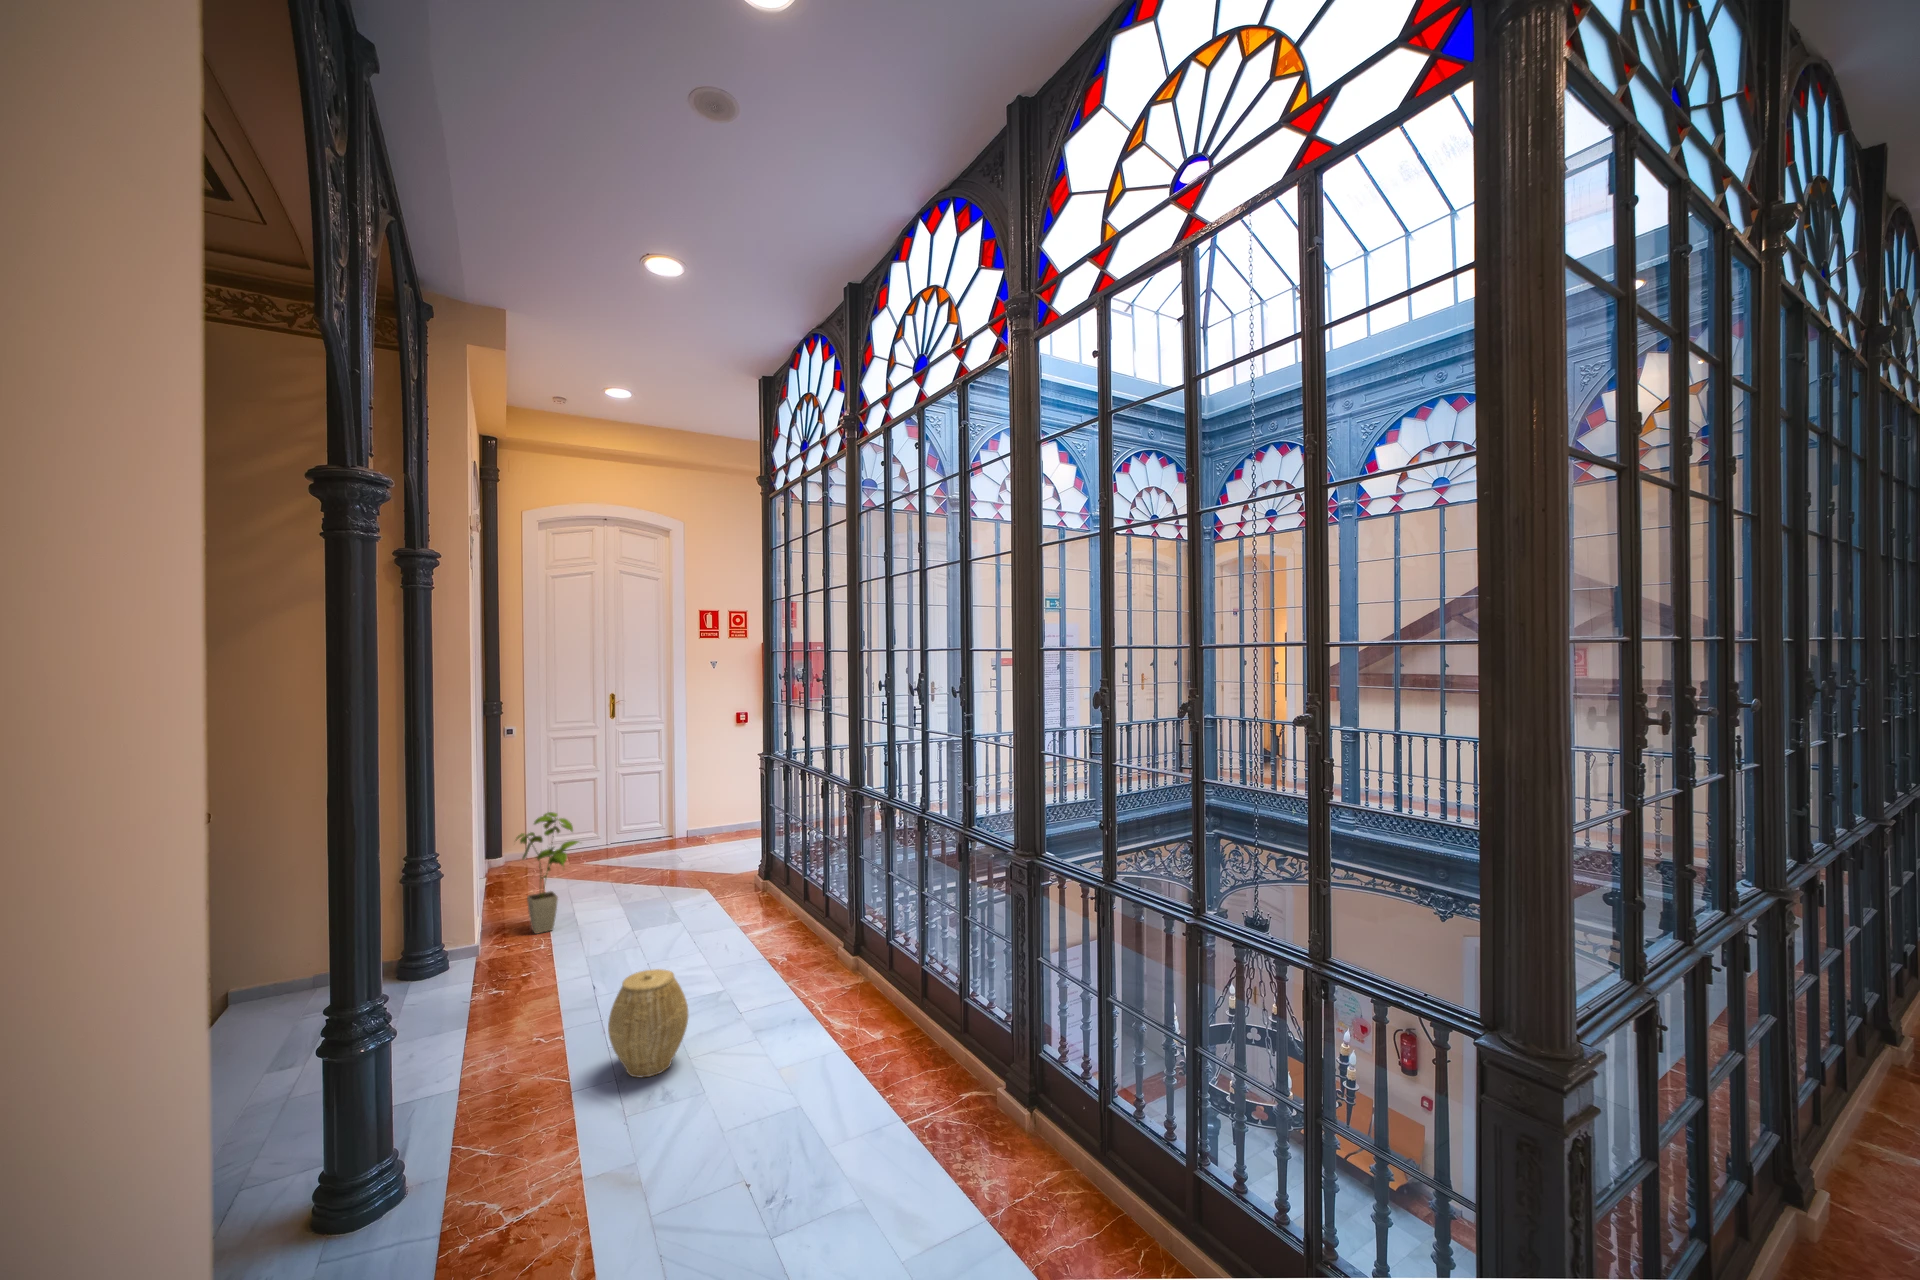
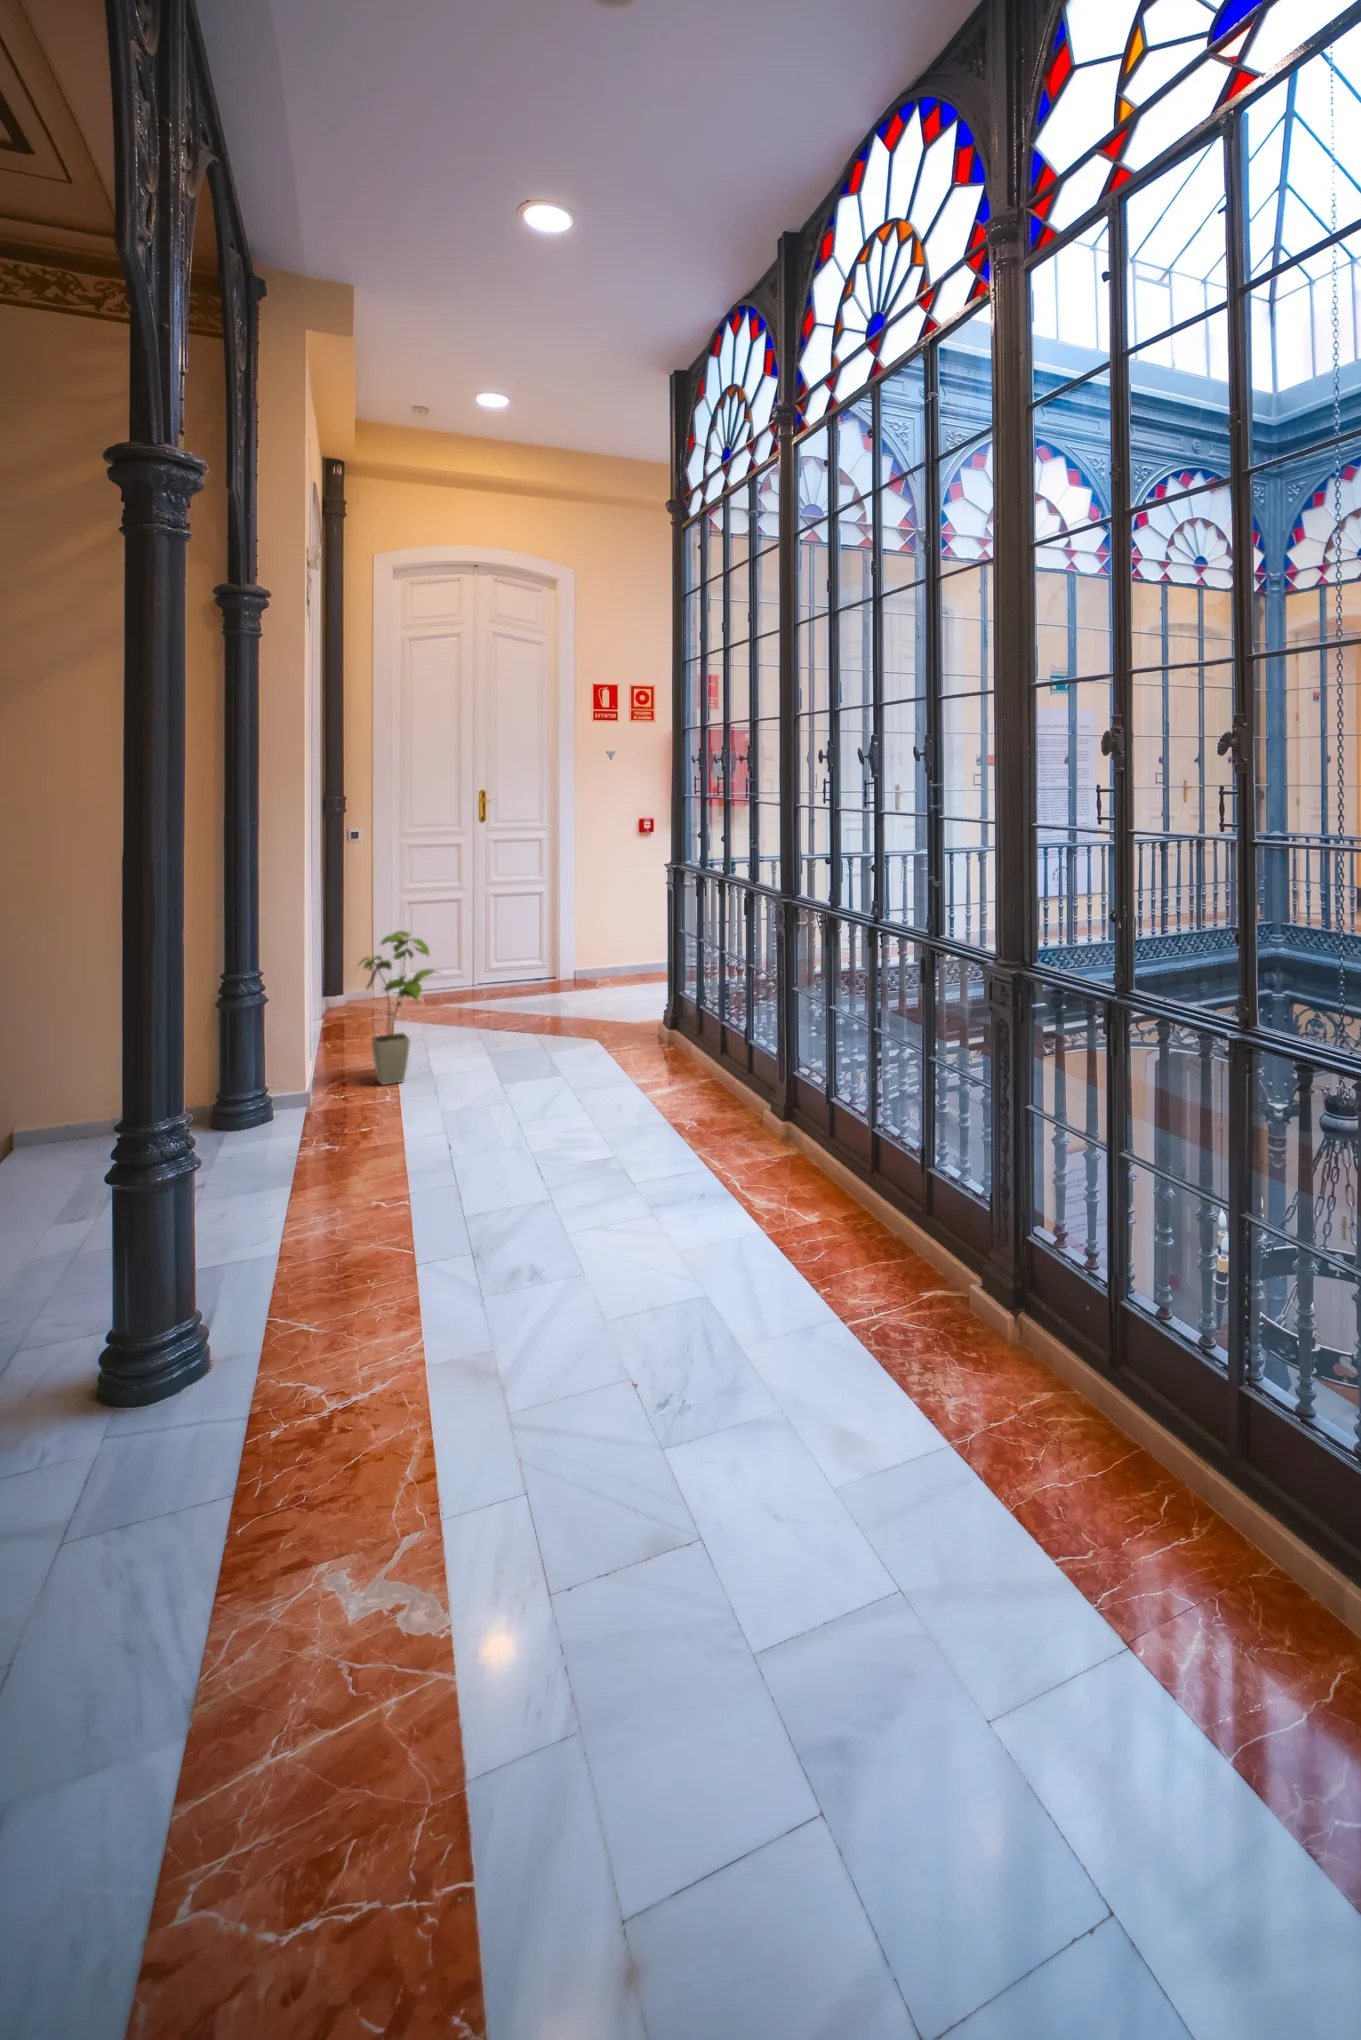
woven basket: present [608,969,688,1078] -> none [465,1117,566,1252]

